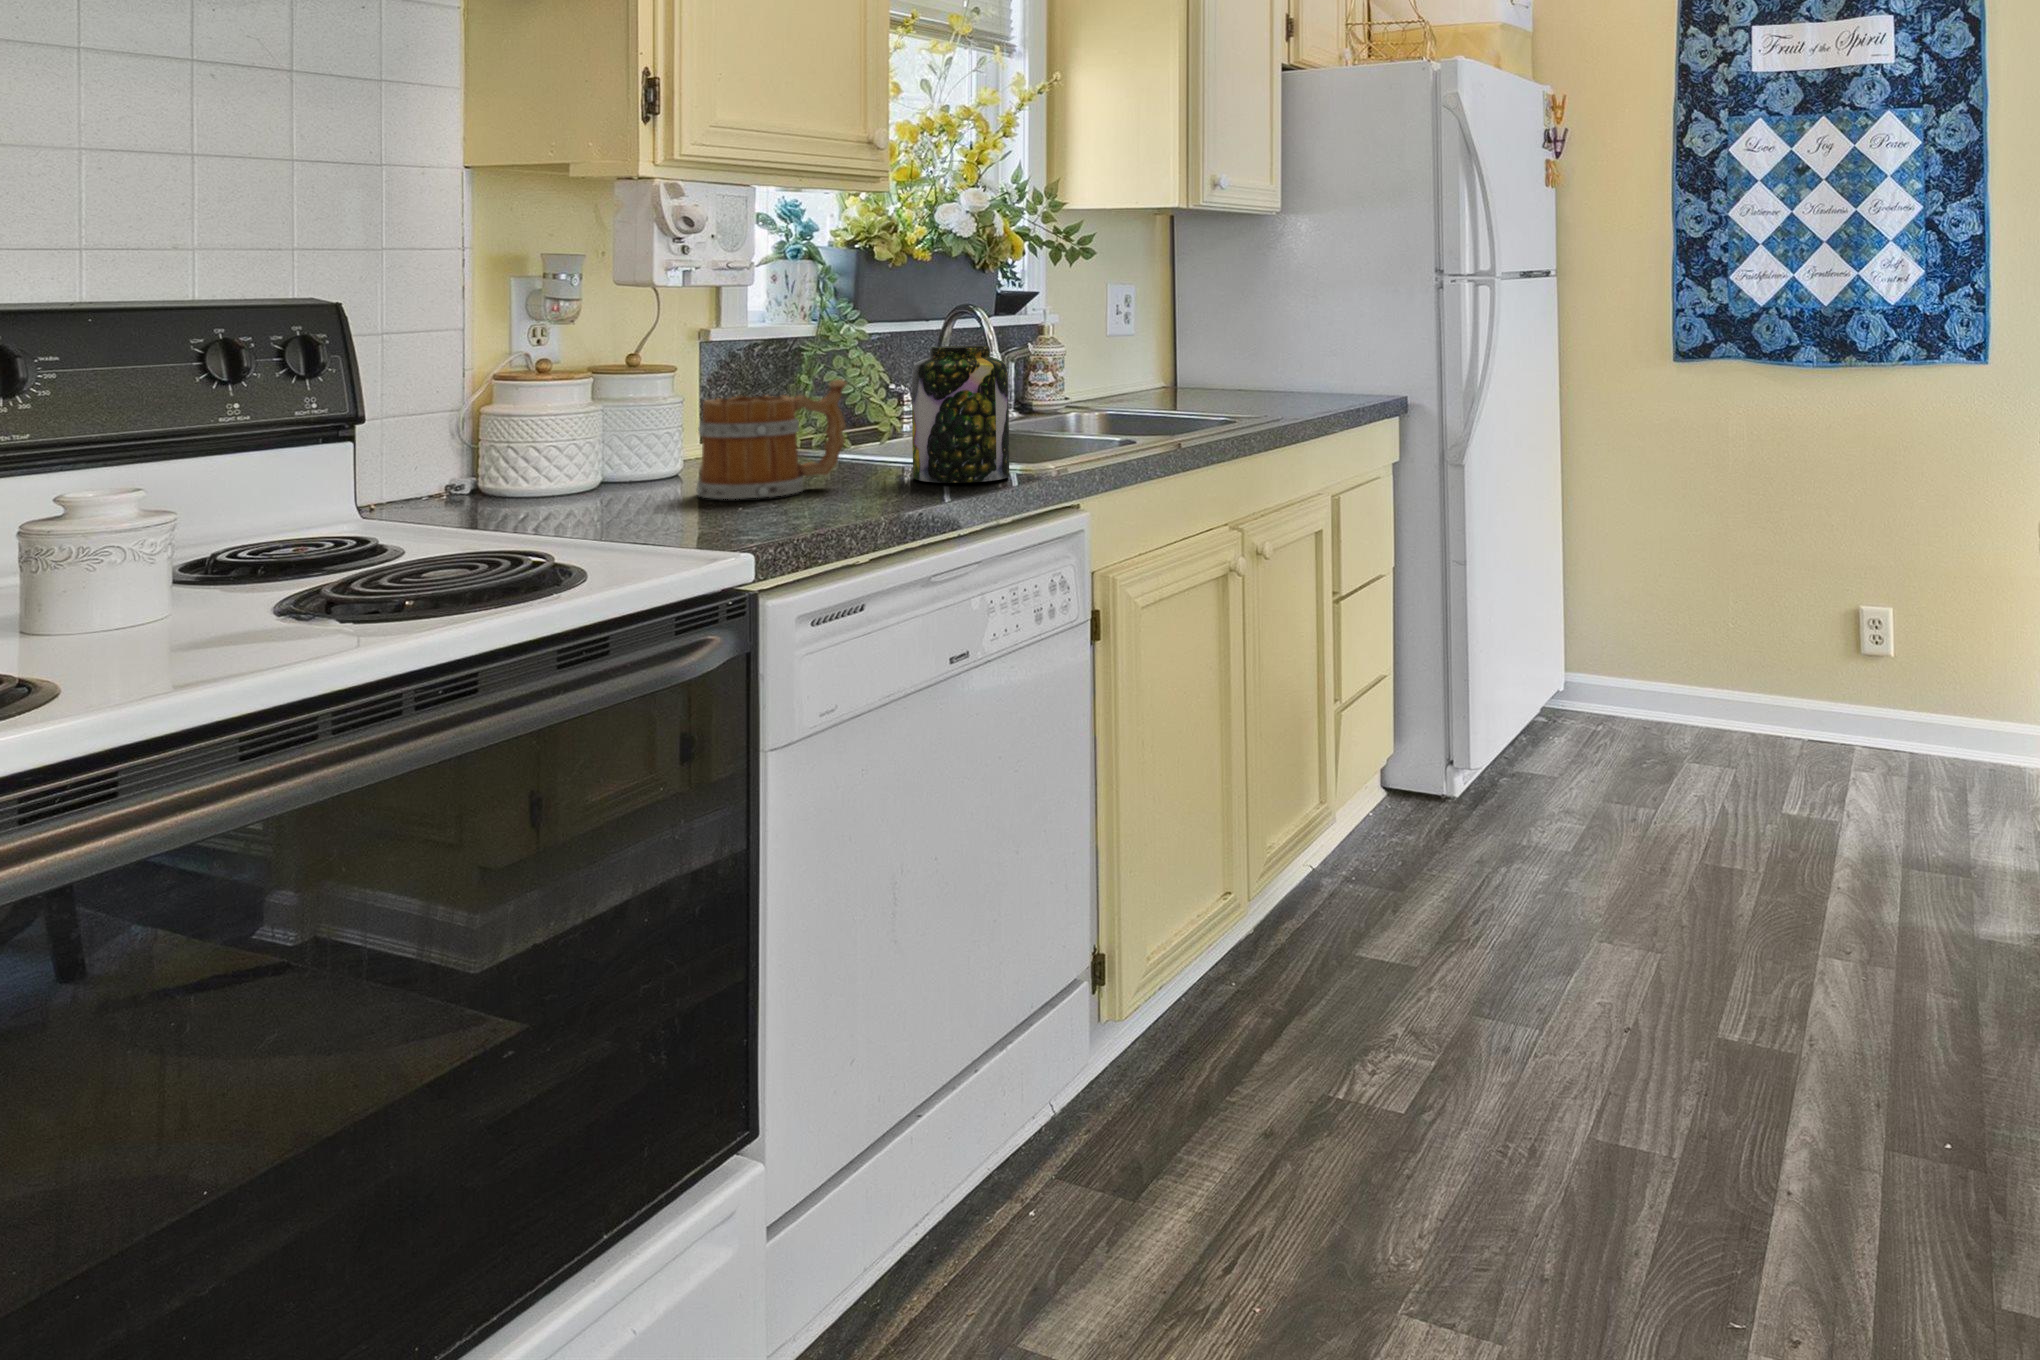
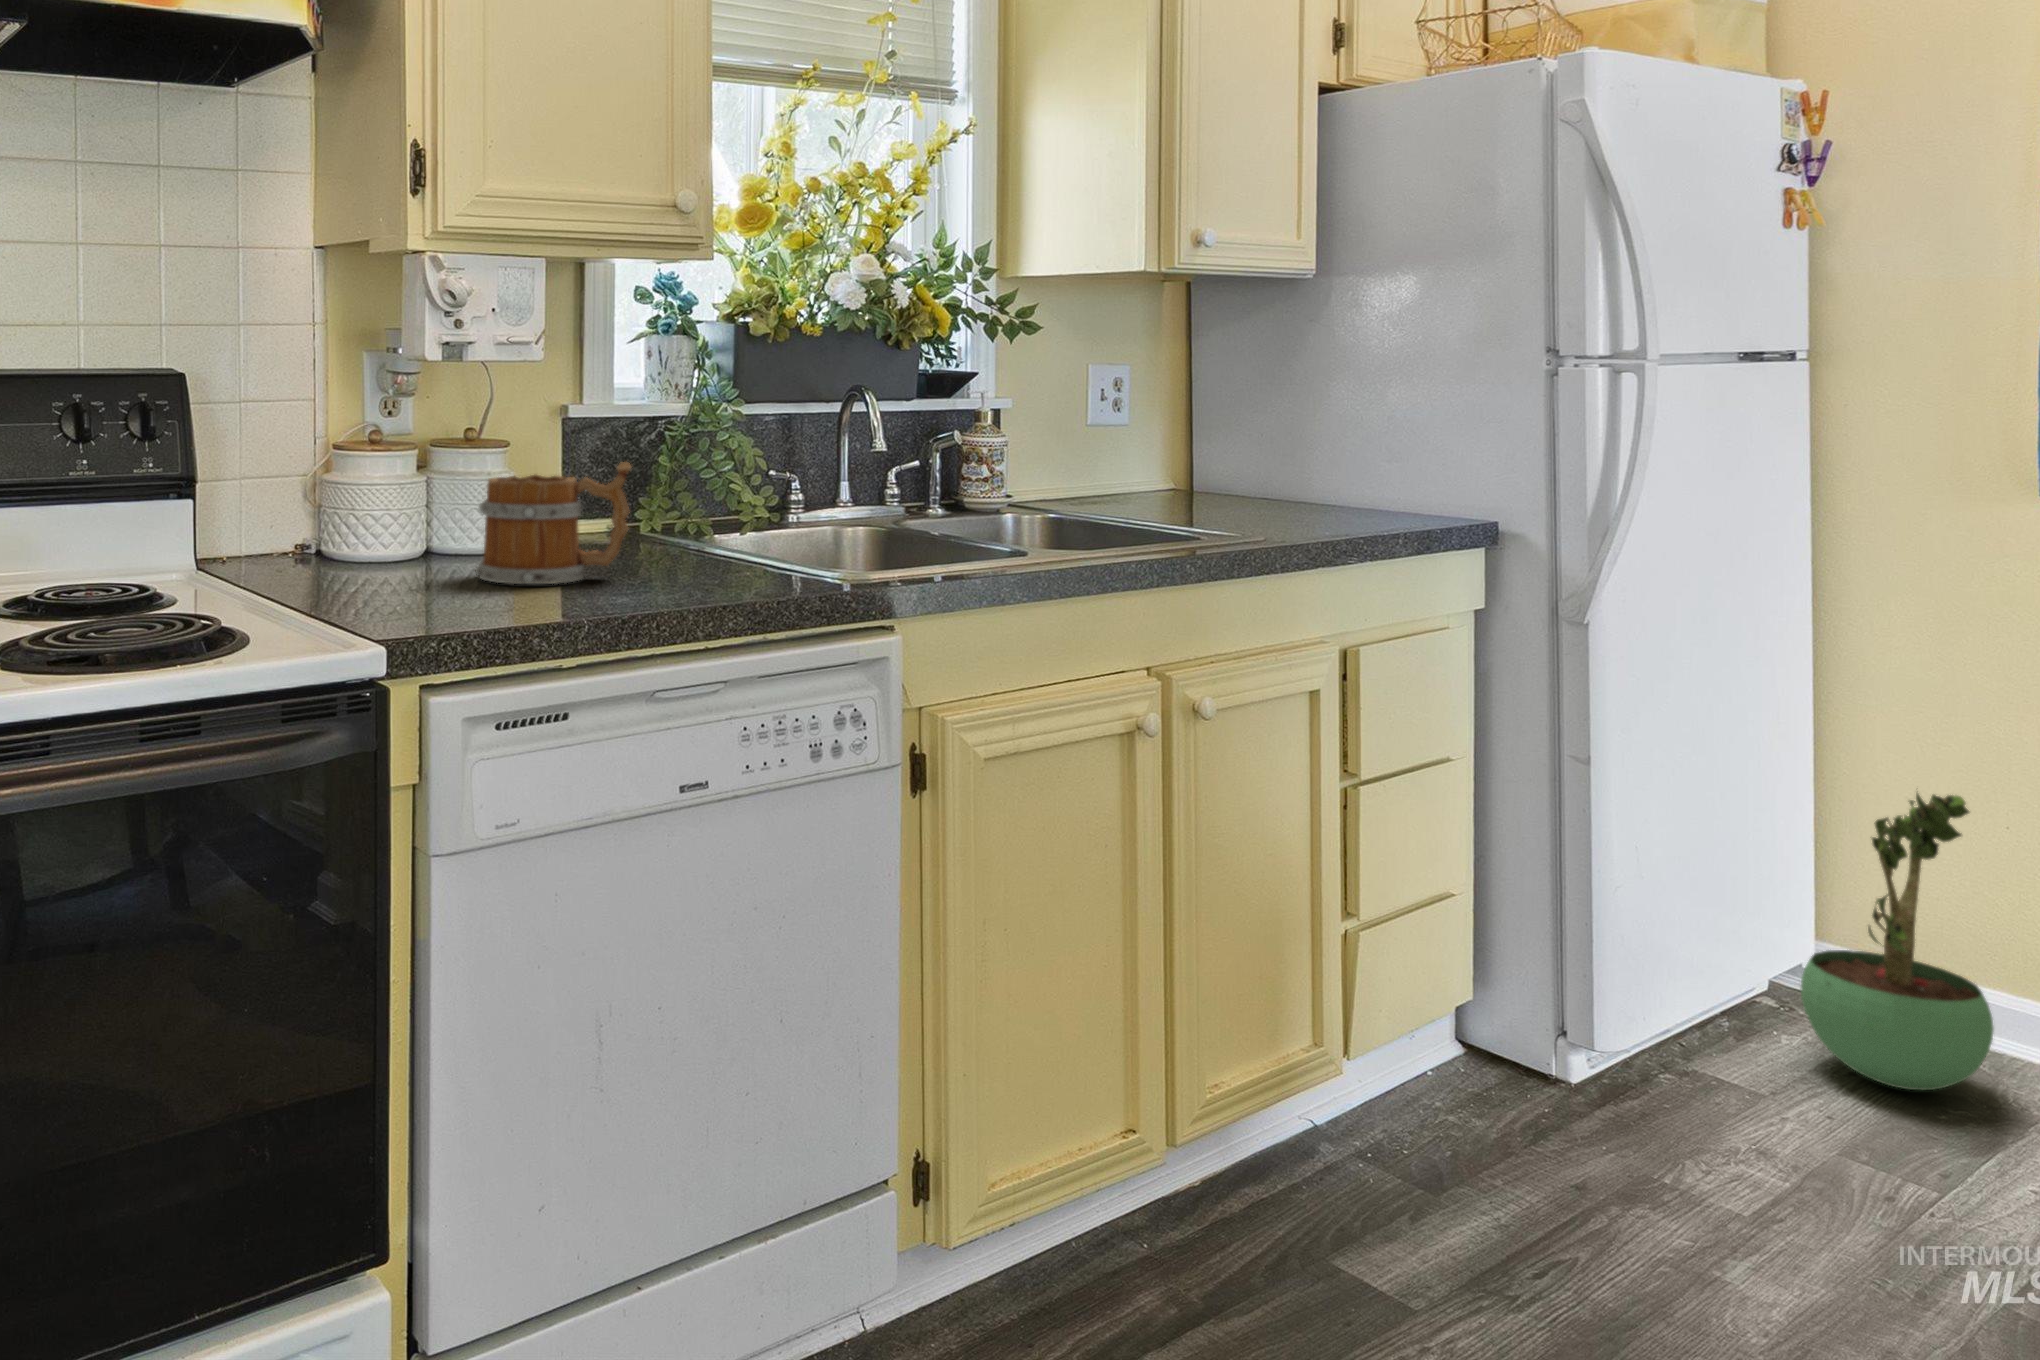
jar: present [912,346,1009,483] -> none [705,431,810,589]
potted plant: none [1559,554,1656,749] -> present [1800,793,1994,1090]

